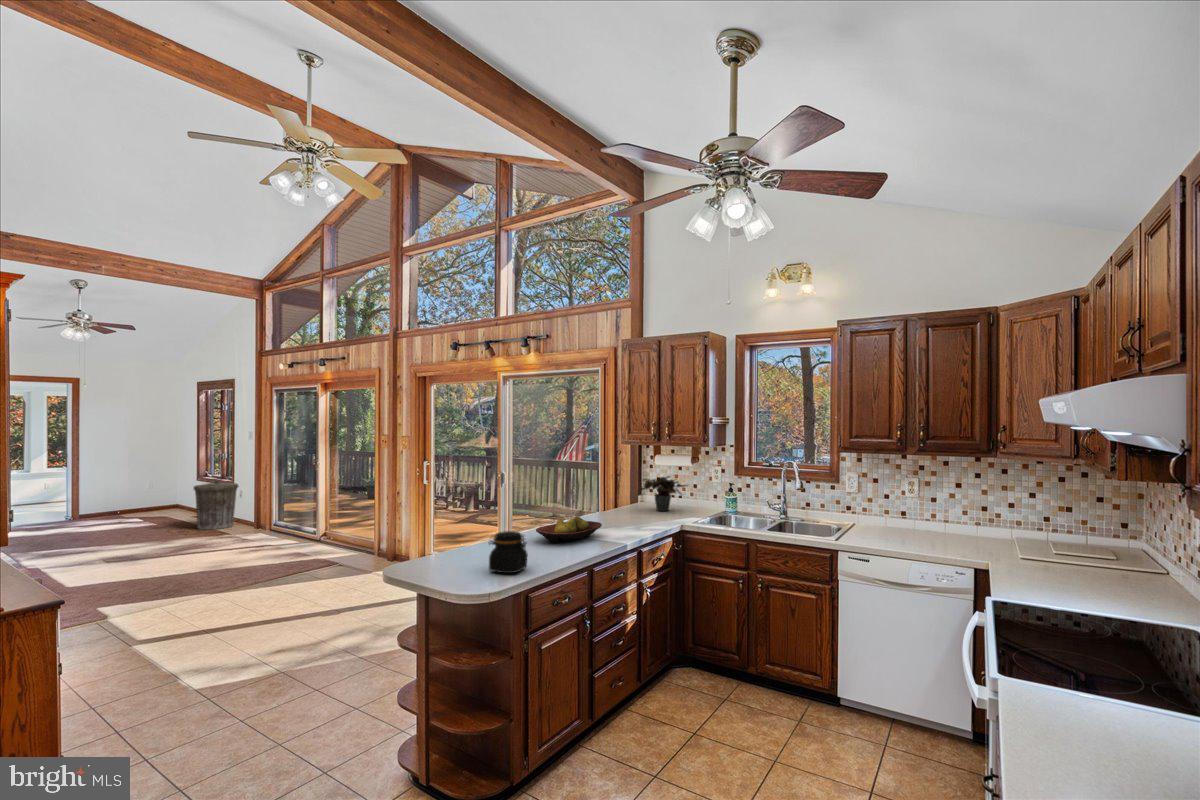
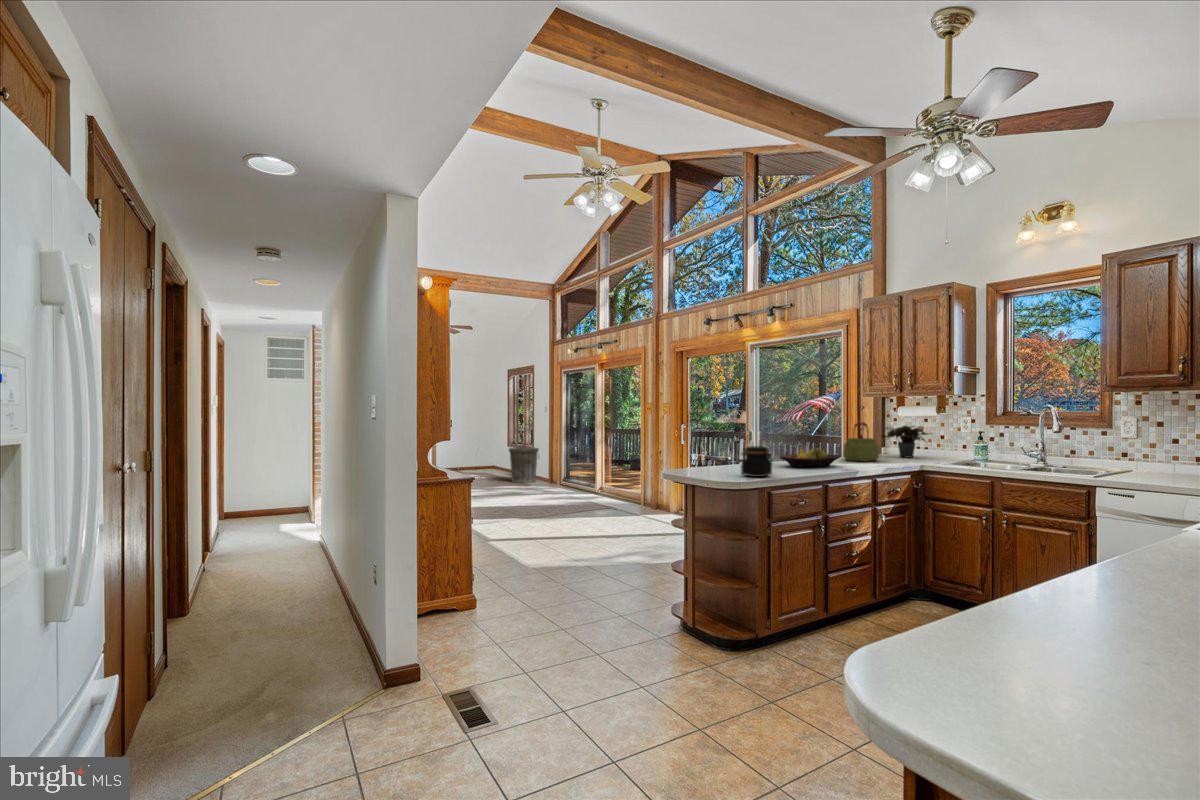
kettle: none [602,479,638,523] -> present [843,423,879,462]

